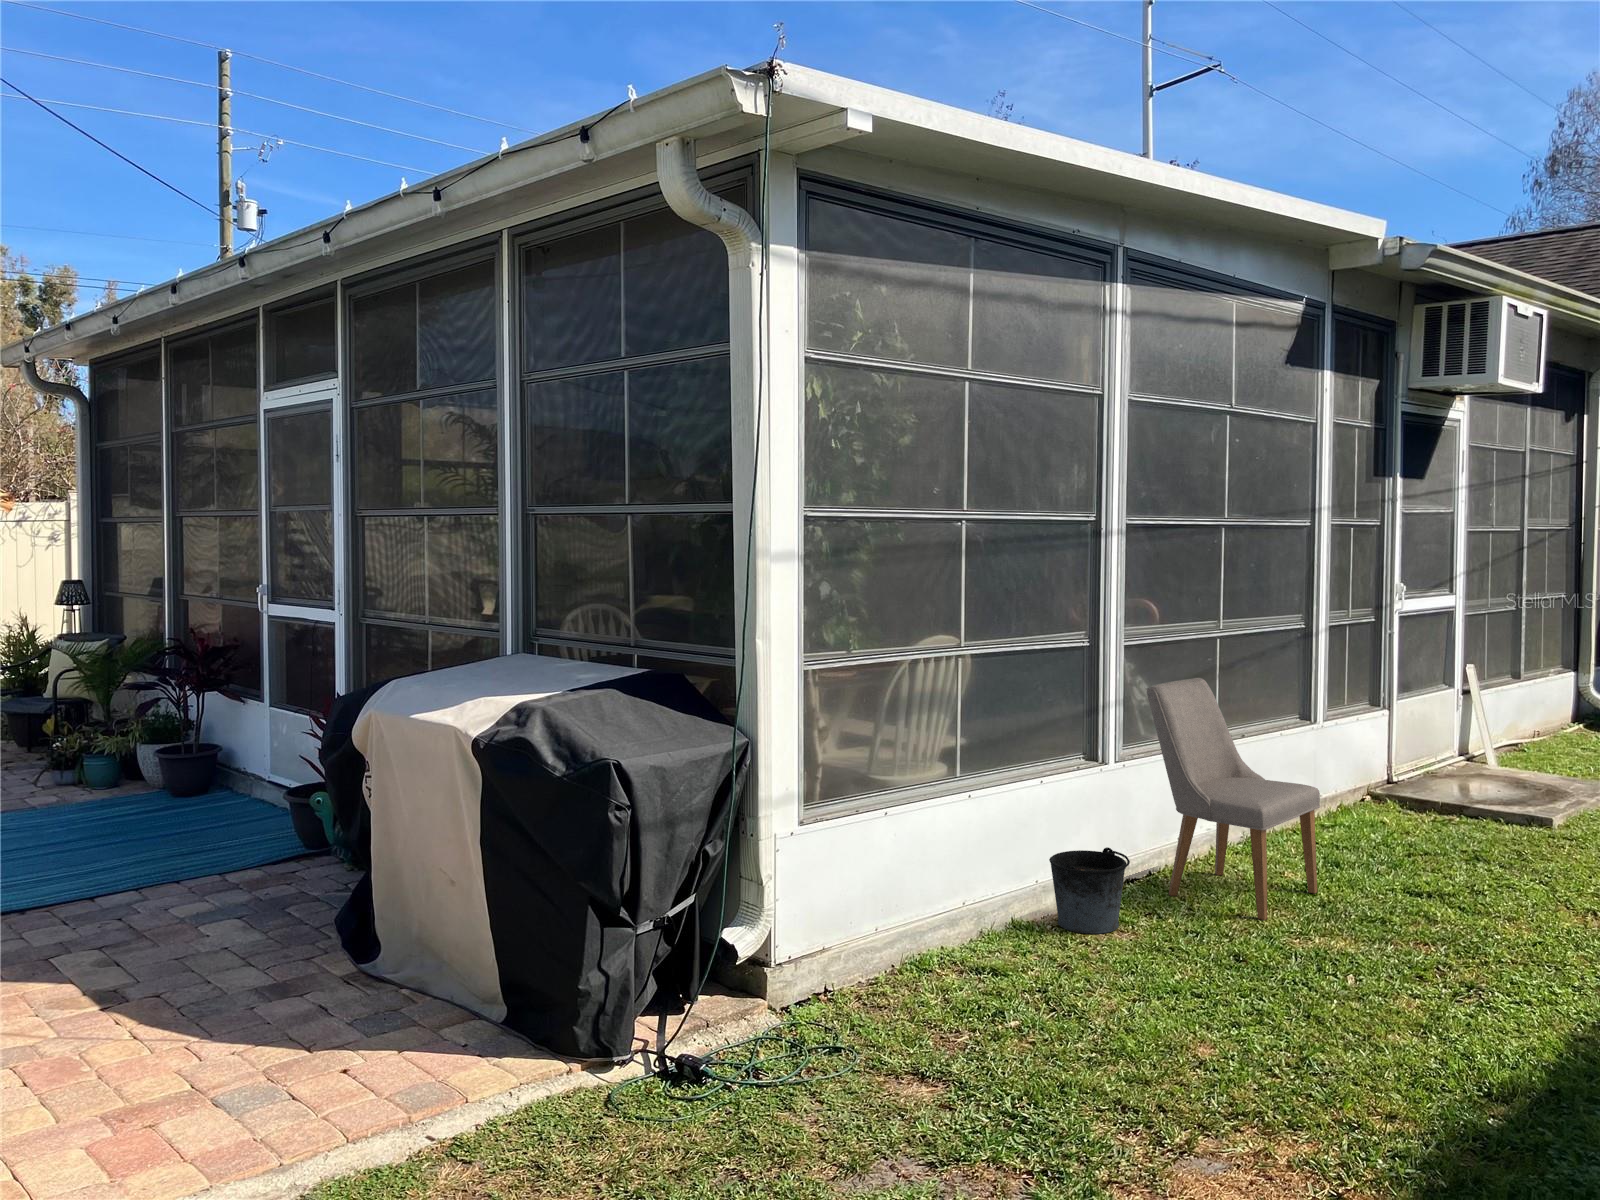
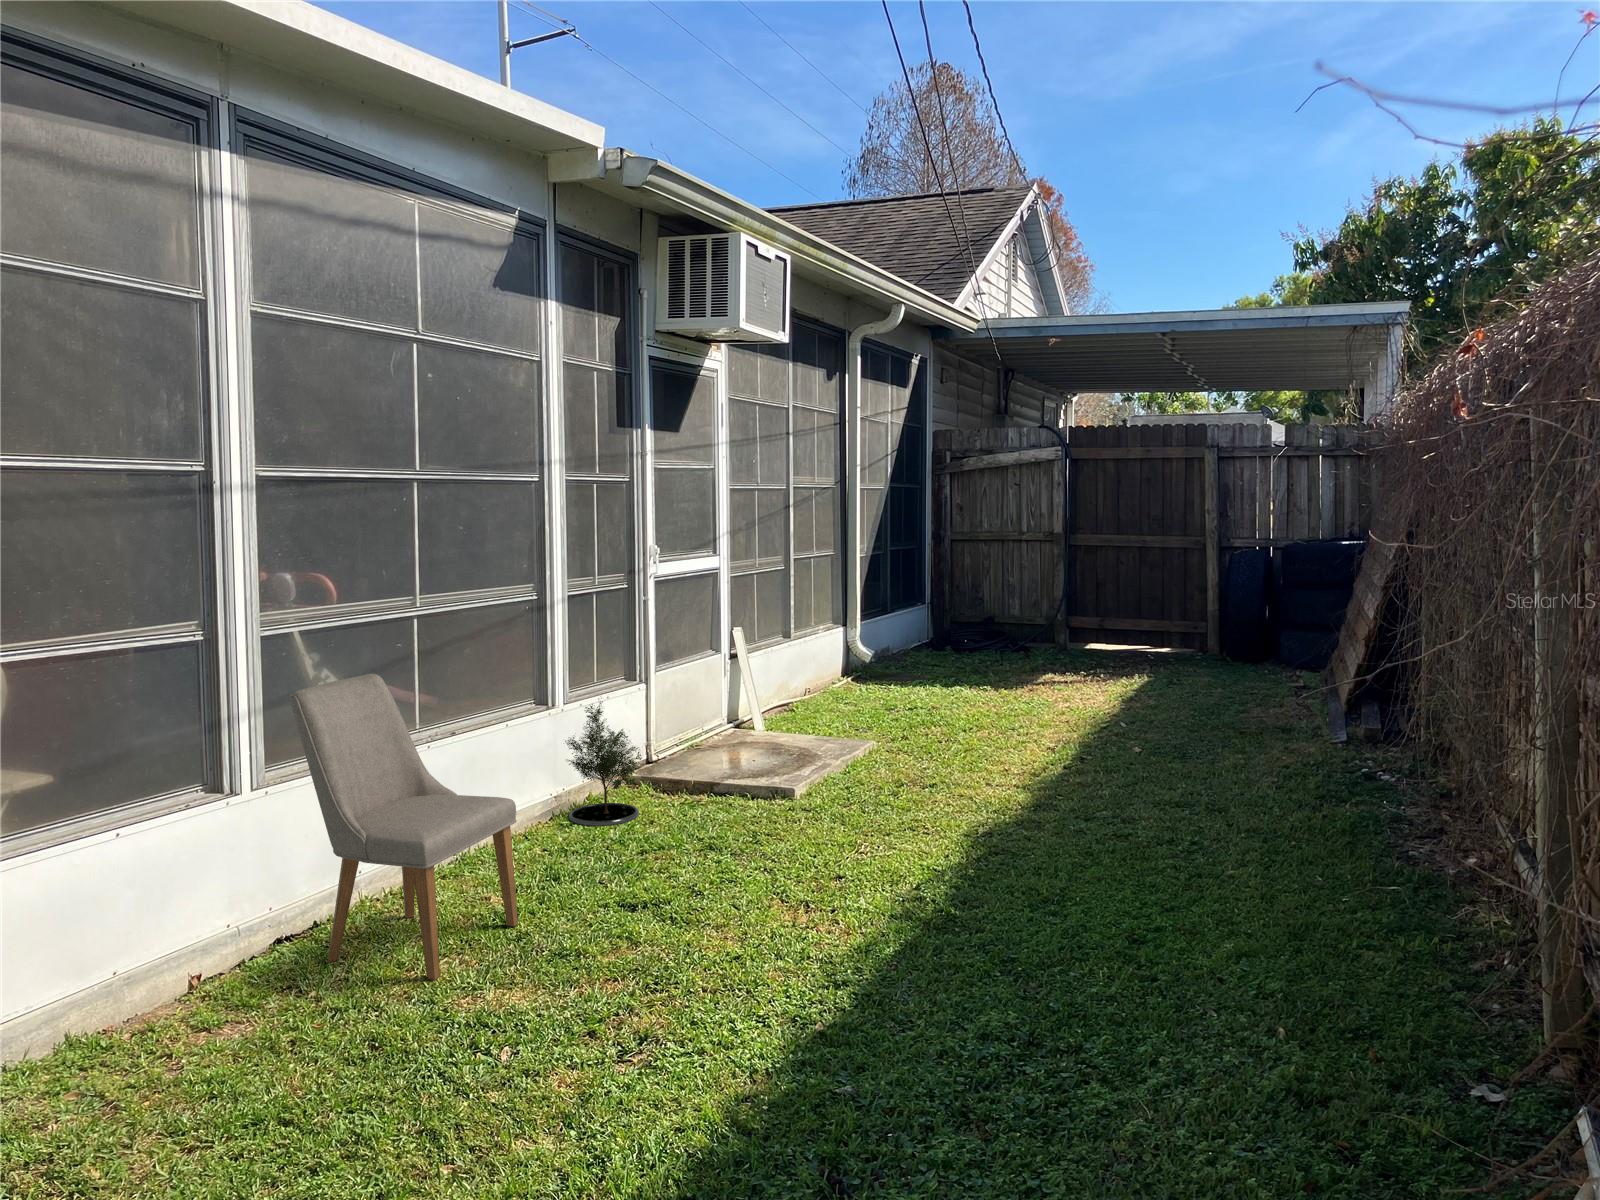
potted tree: none [1322,714,1405,830] -> present [565,701,645,826]
bucket: present [1049,847,1130,934] -> none [117,921,240,1053]

